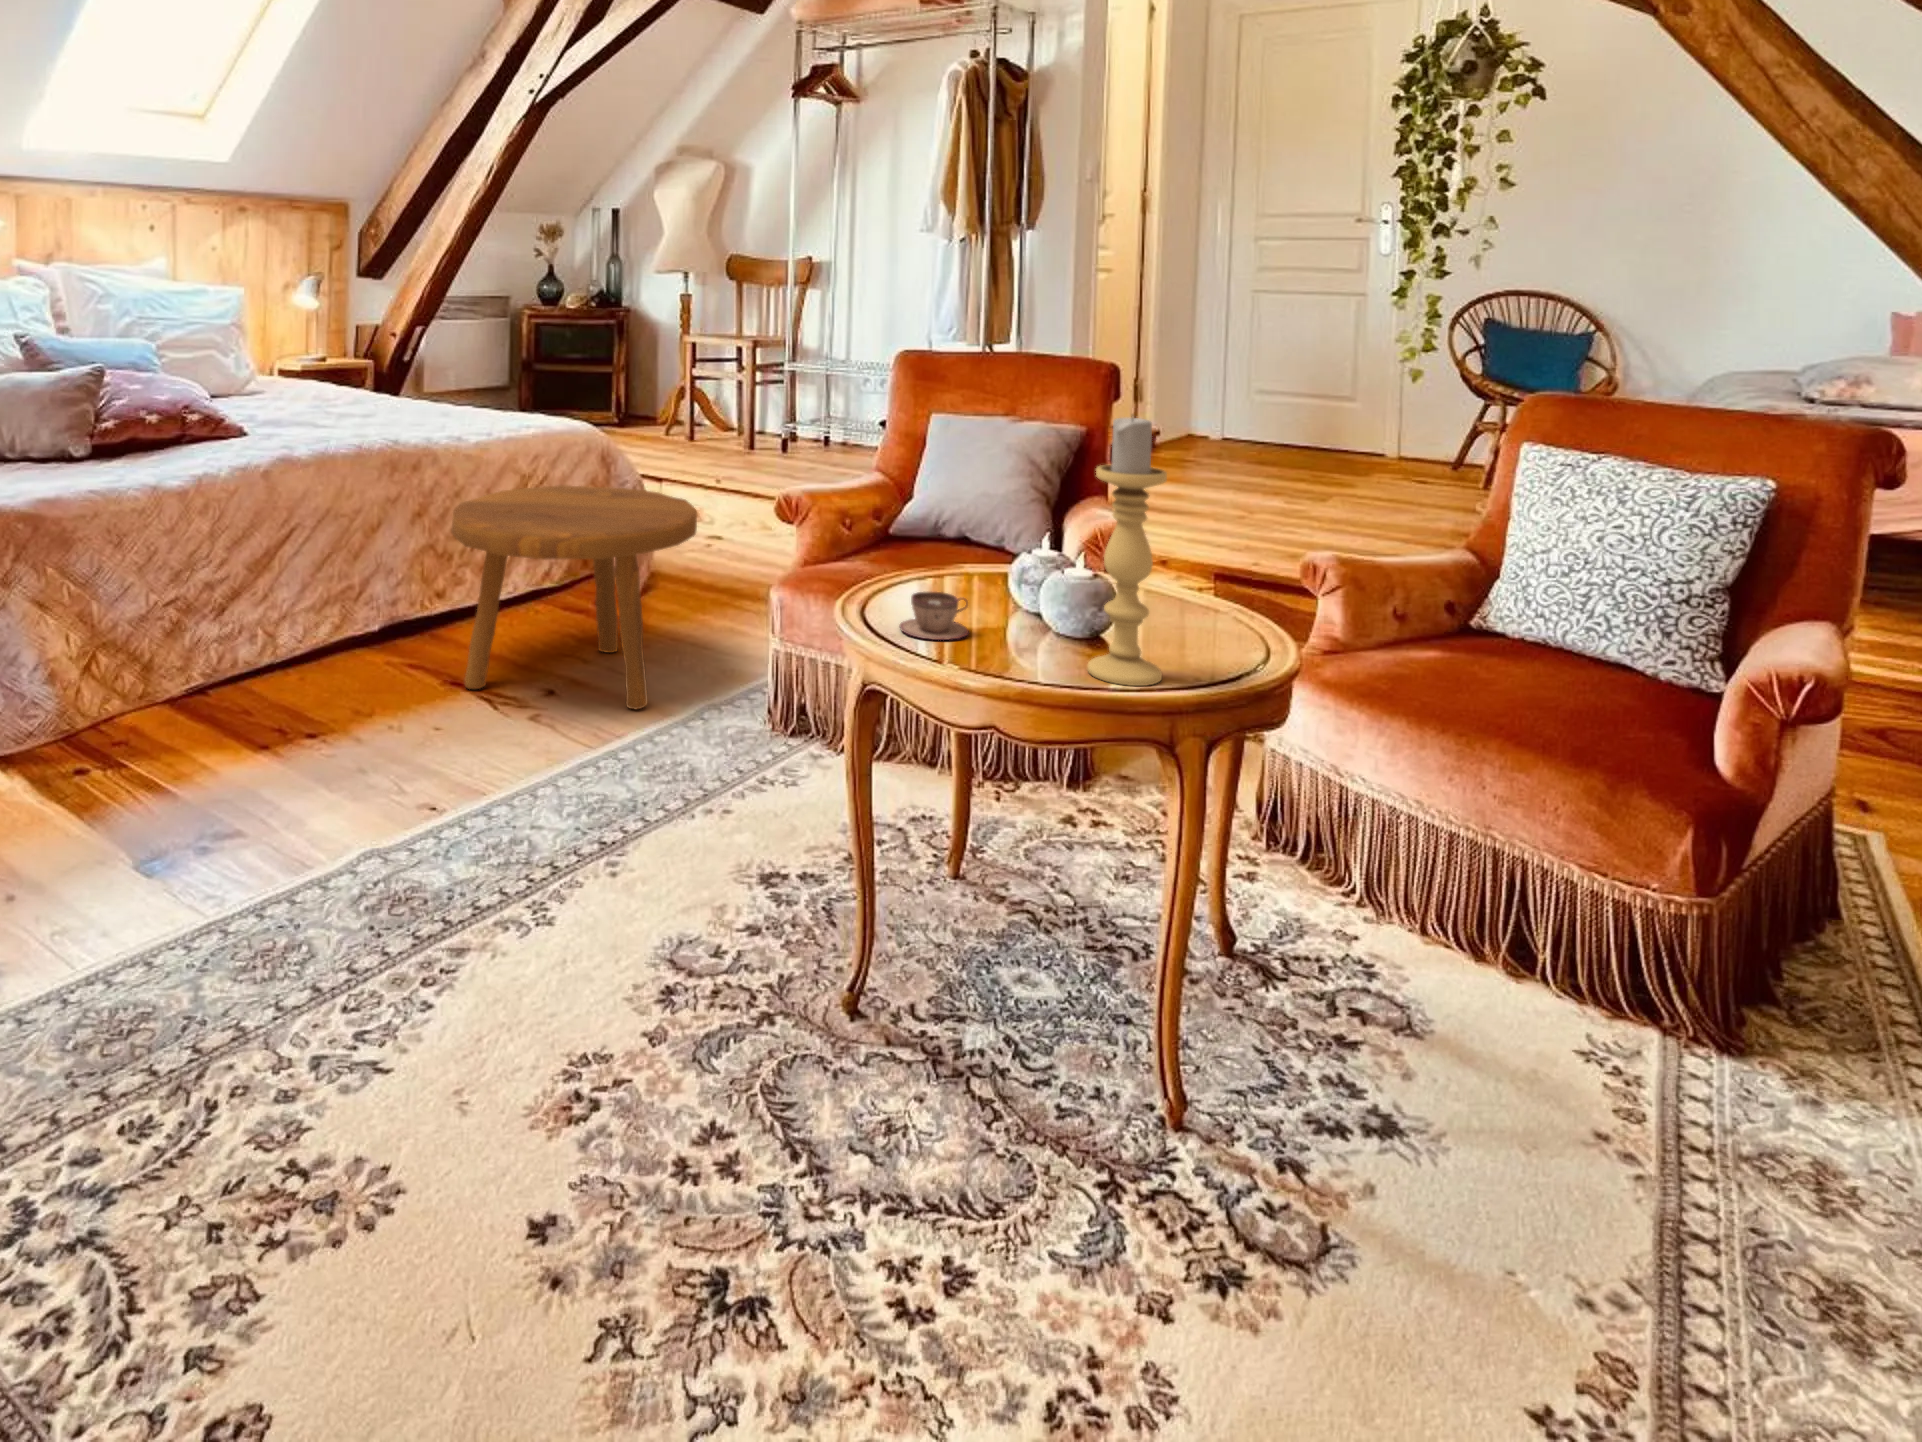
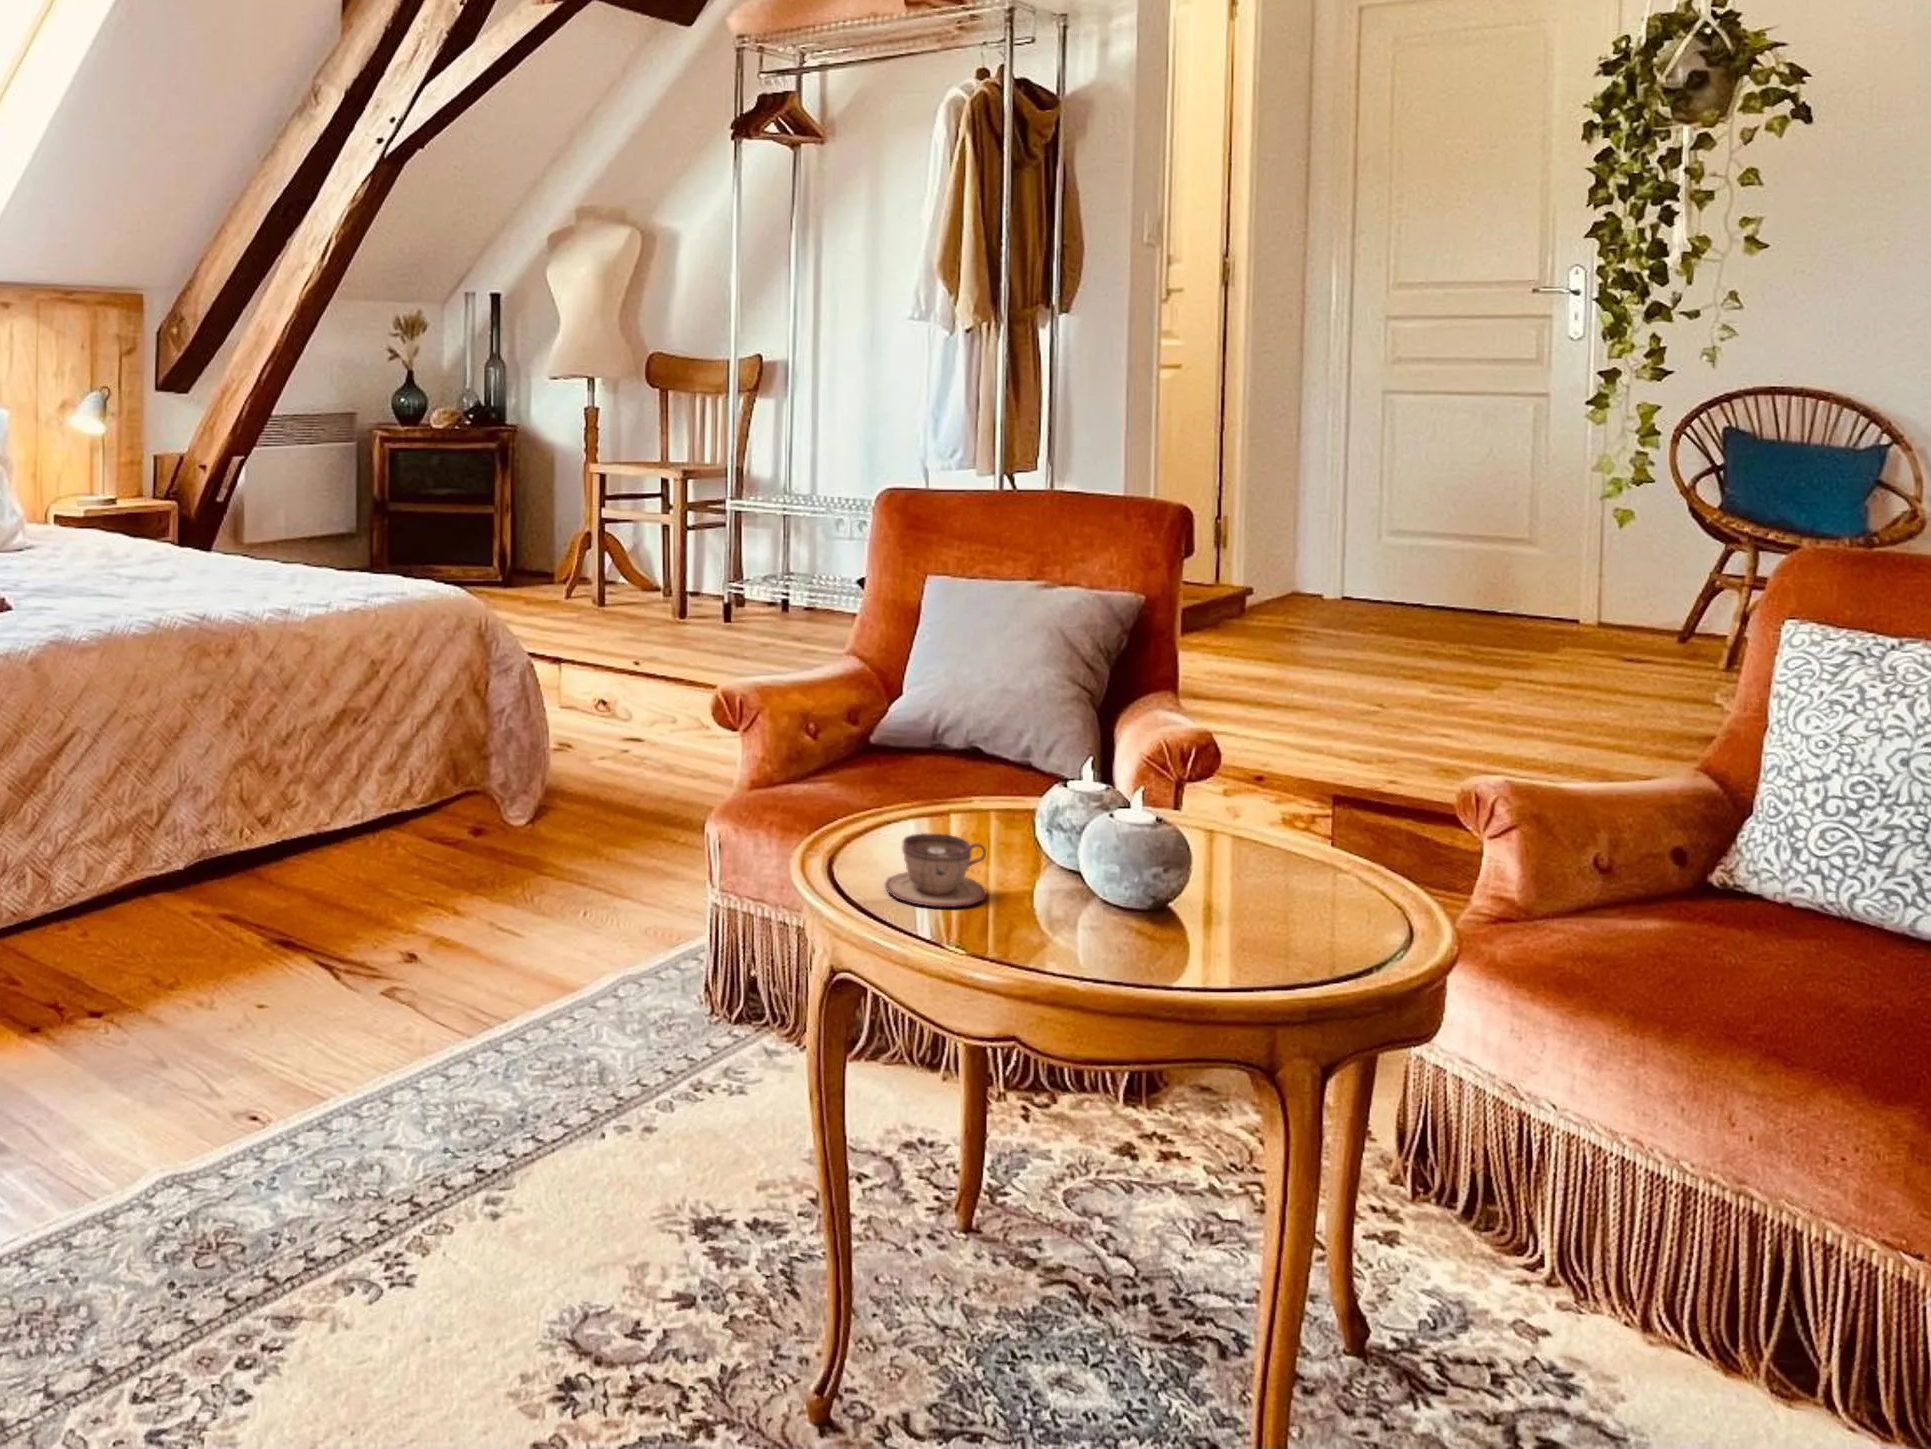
candle holder: present [1087,415,1167,686] -> none [1159,579,1283,985]
footstool: present [451,485,697,709] -> none [270,659,616,976]

